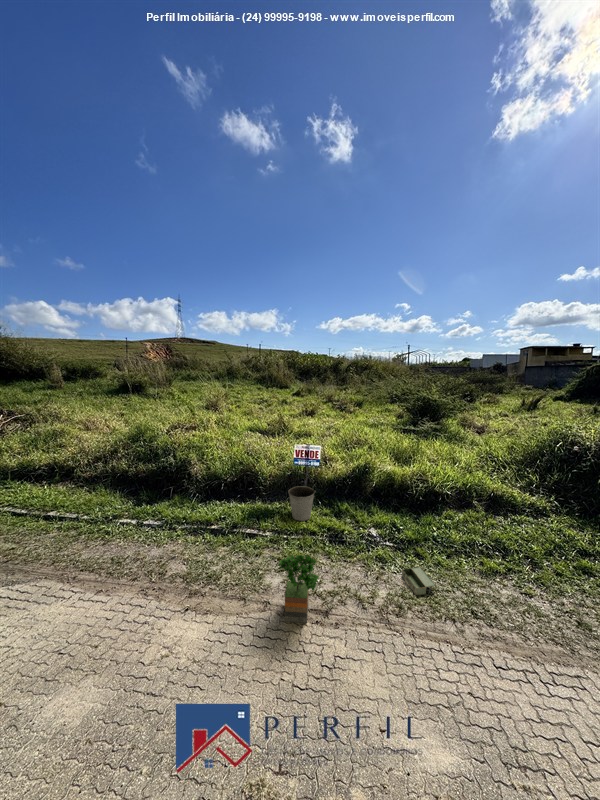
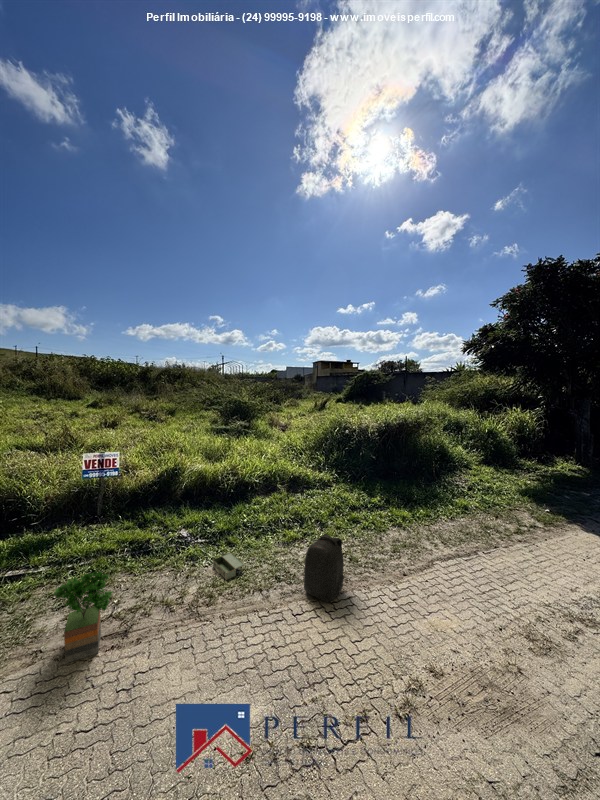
bucket: present [288,486,316,521] -> none [74,500,114,542]
backpack: none [509,585,571,669] -> present [304,534,344,602]

